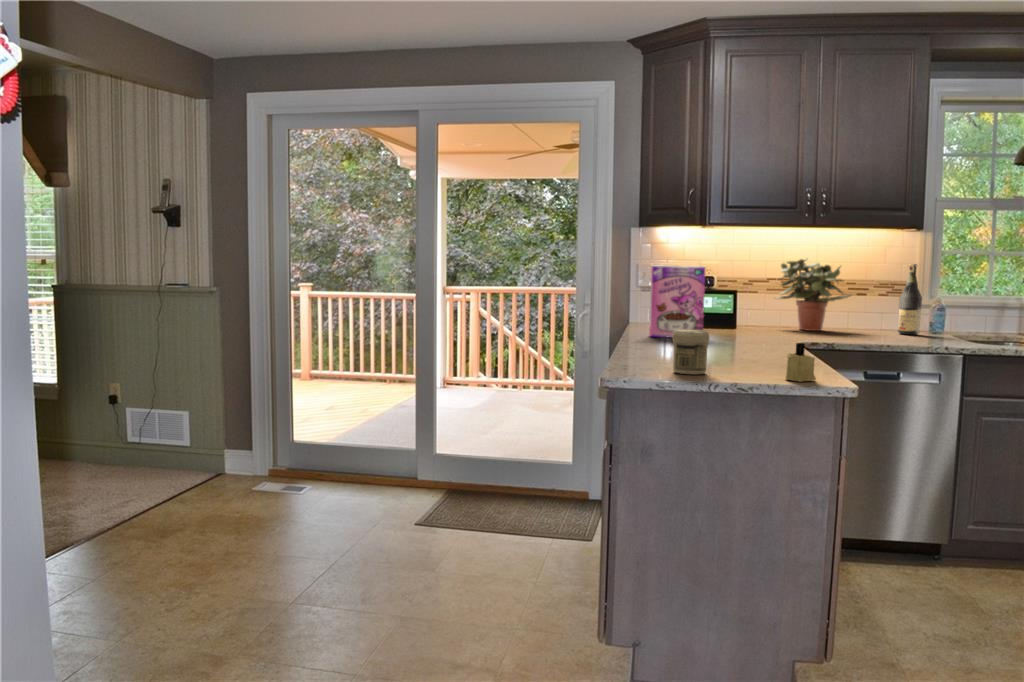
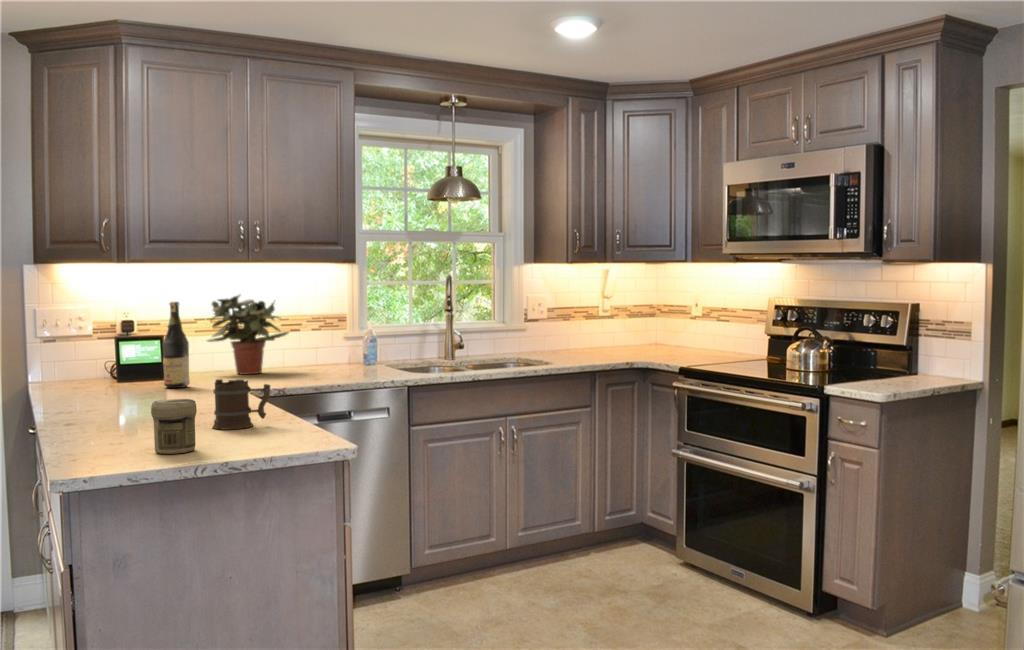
wine bottle: present [898,264,922,335] -> present [163,302,190,388]
cereal box: present [649,266,705,337] -> none [67,313,142,404]
mug: none [735,321,790,365] -> present [212,379,270,430]
candle: present [785,343,816,382] -> none [286,402,318,445]

